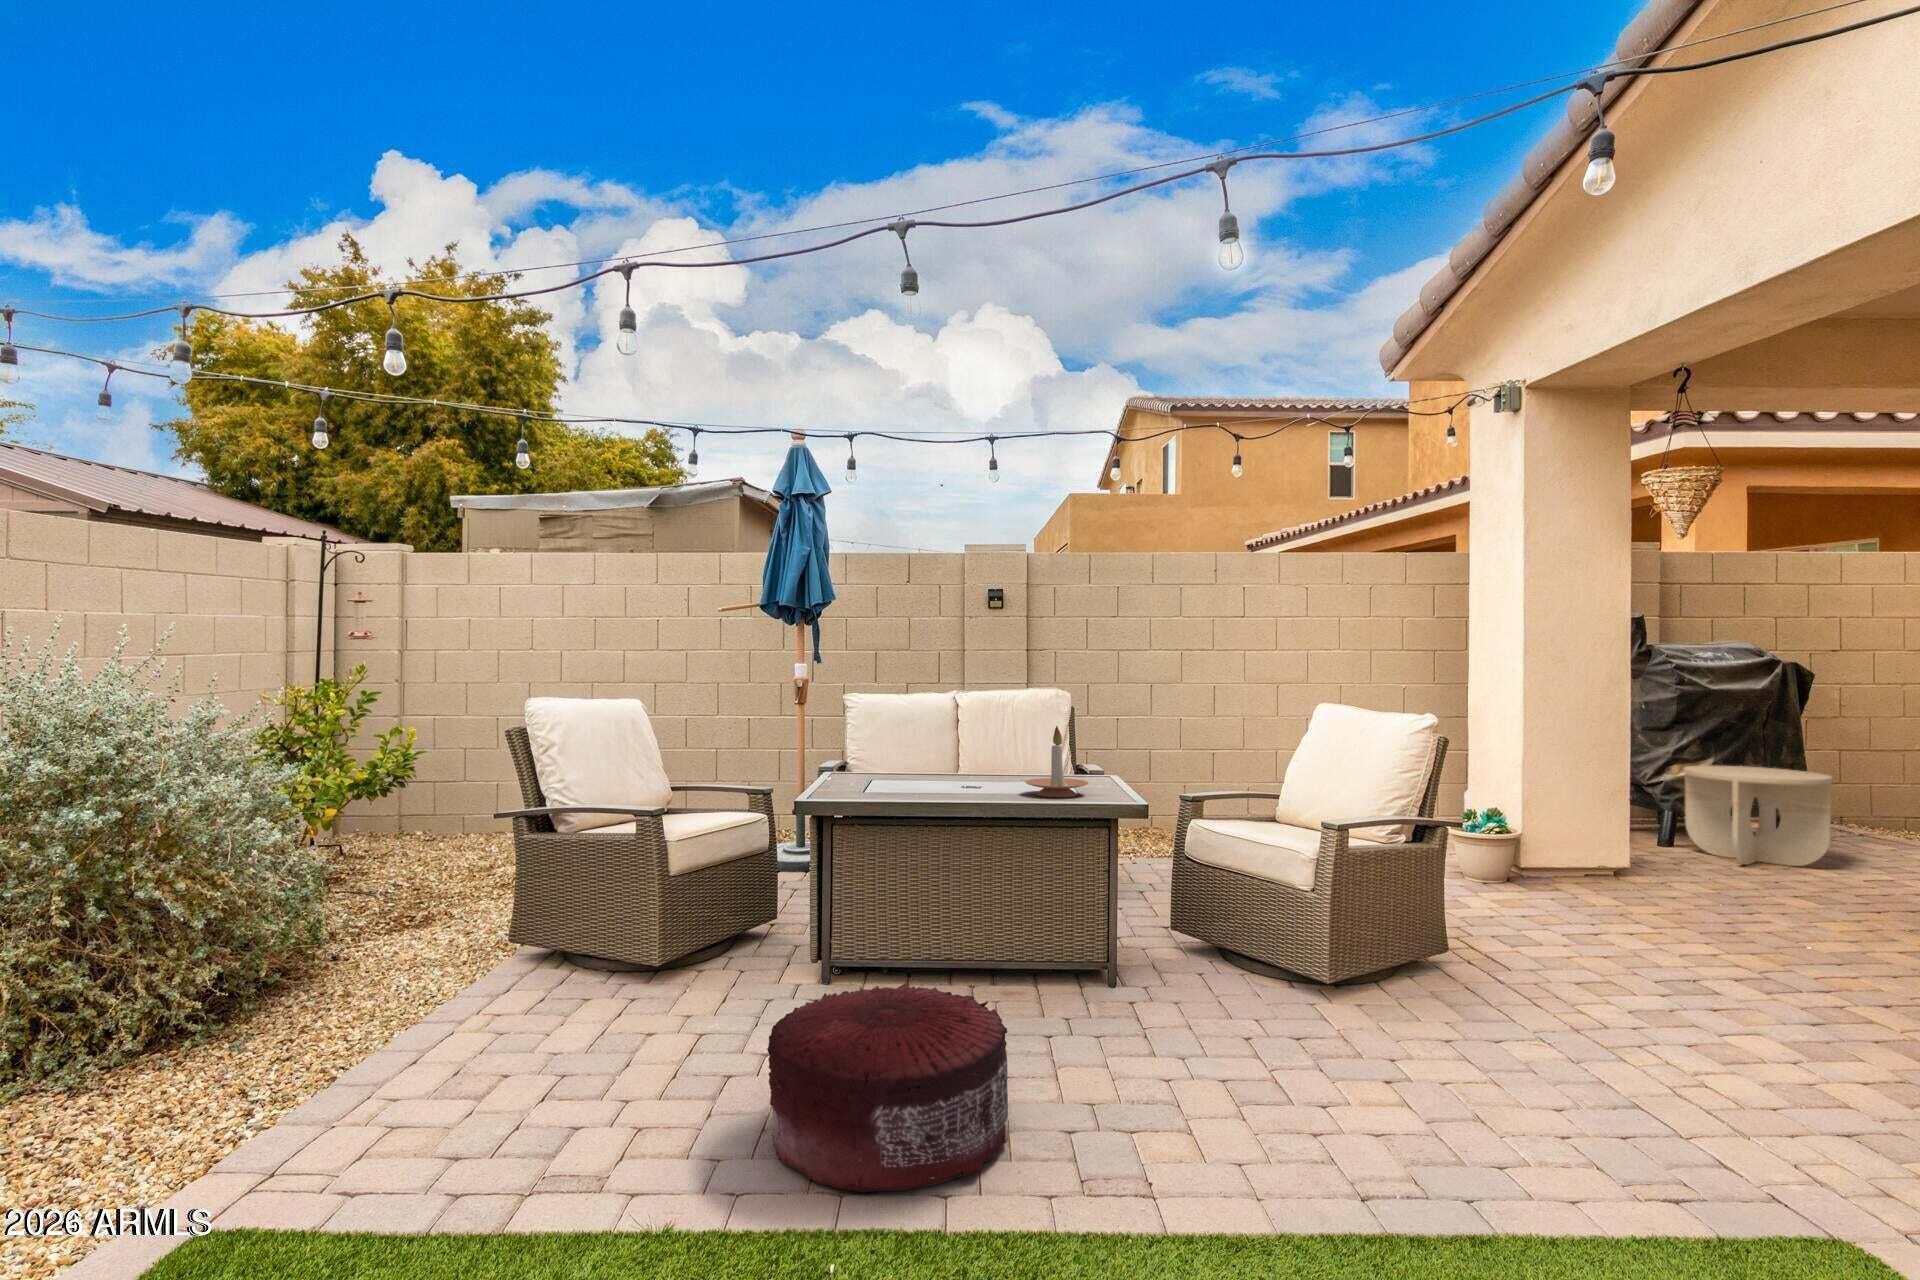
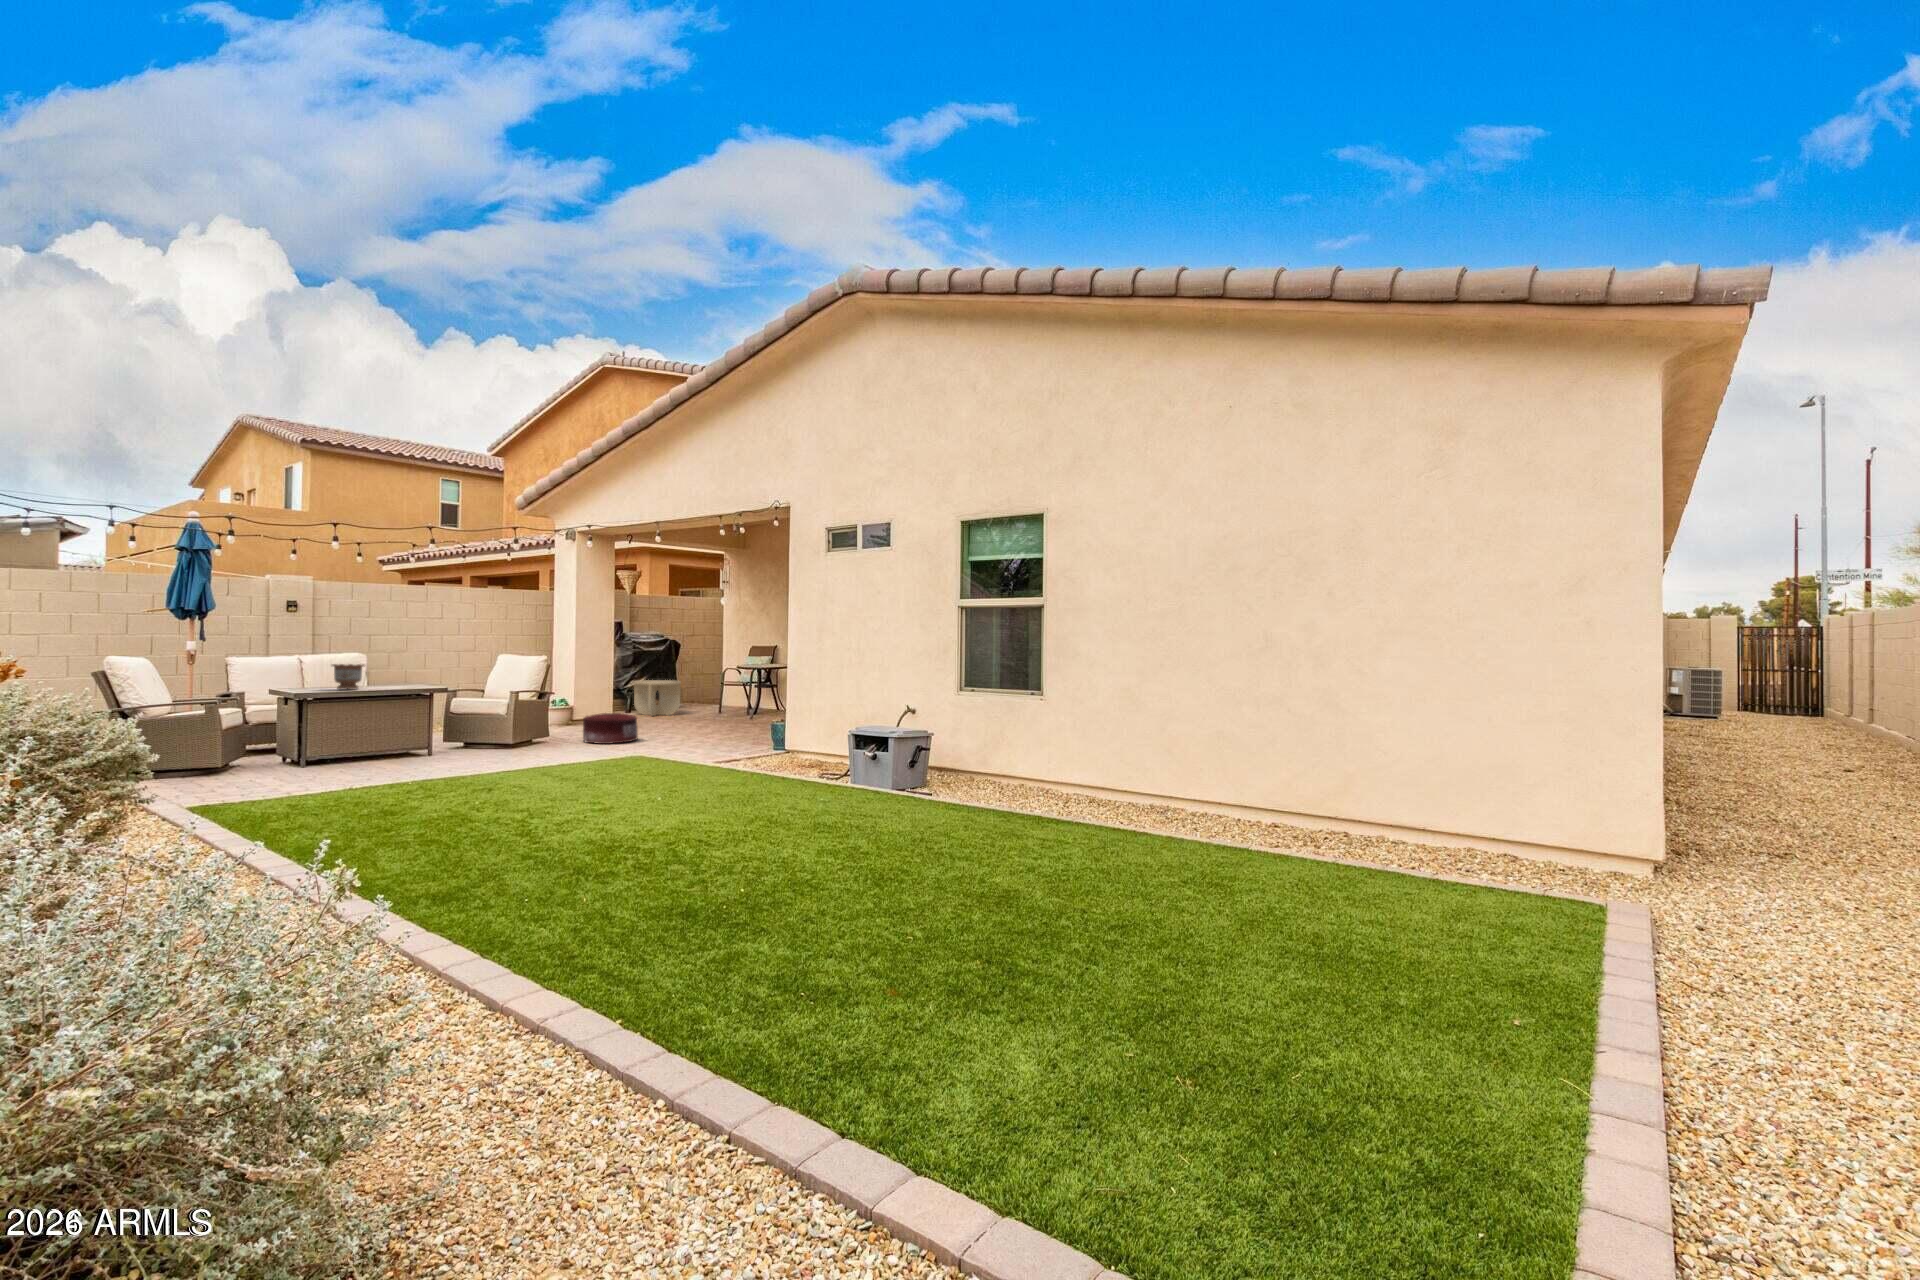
flower pot: none [947,717,1012,777] -> present [332,664,364,689]
candle holder: present [1025,726,1088,797] -> none [389,664,418,692]
pouf: present [767,982,1009,1193] -> present [583,713,638,744]

